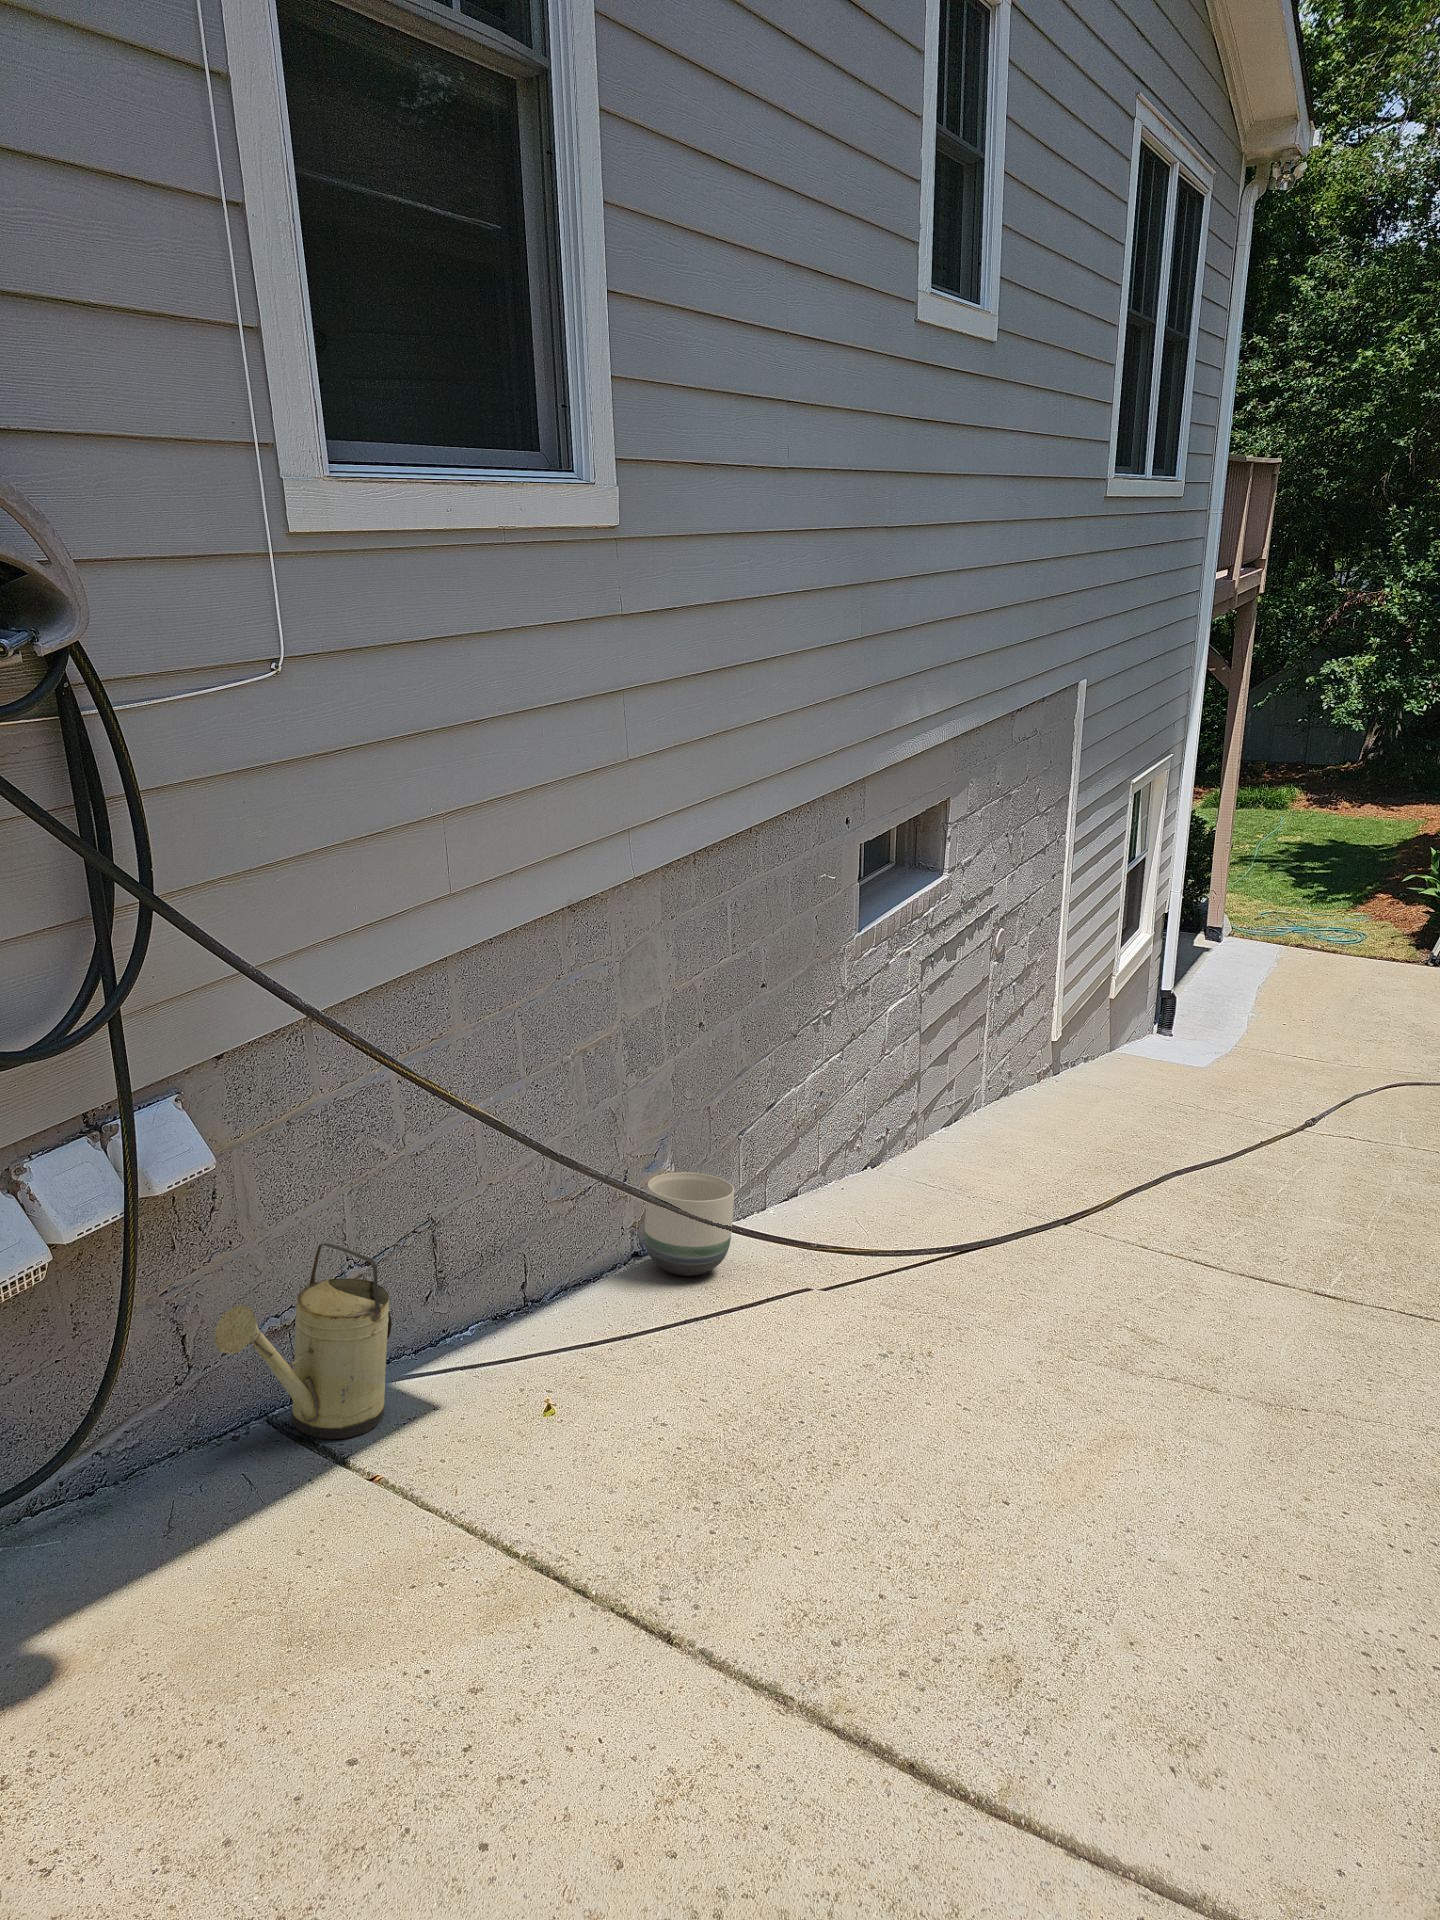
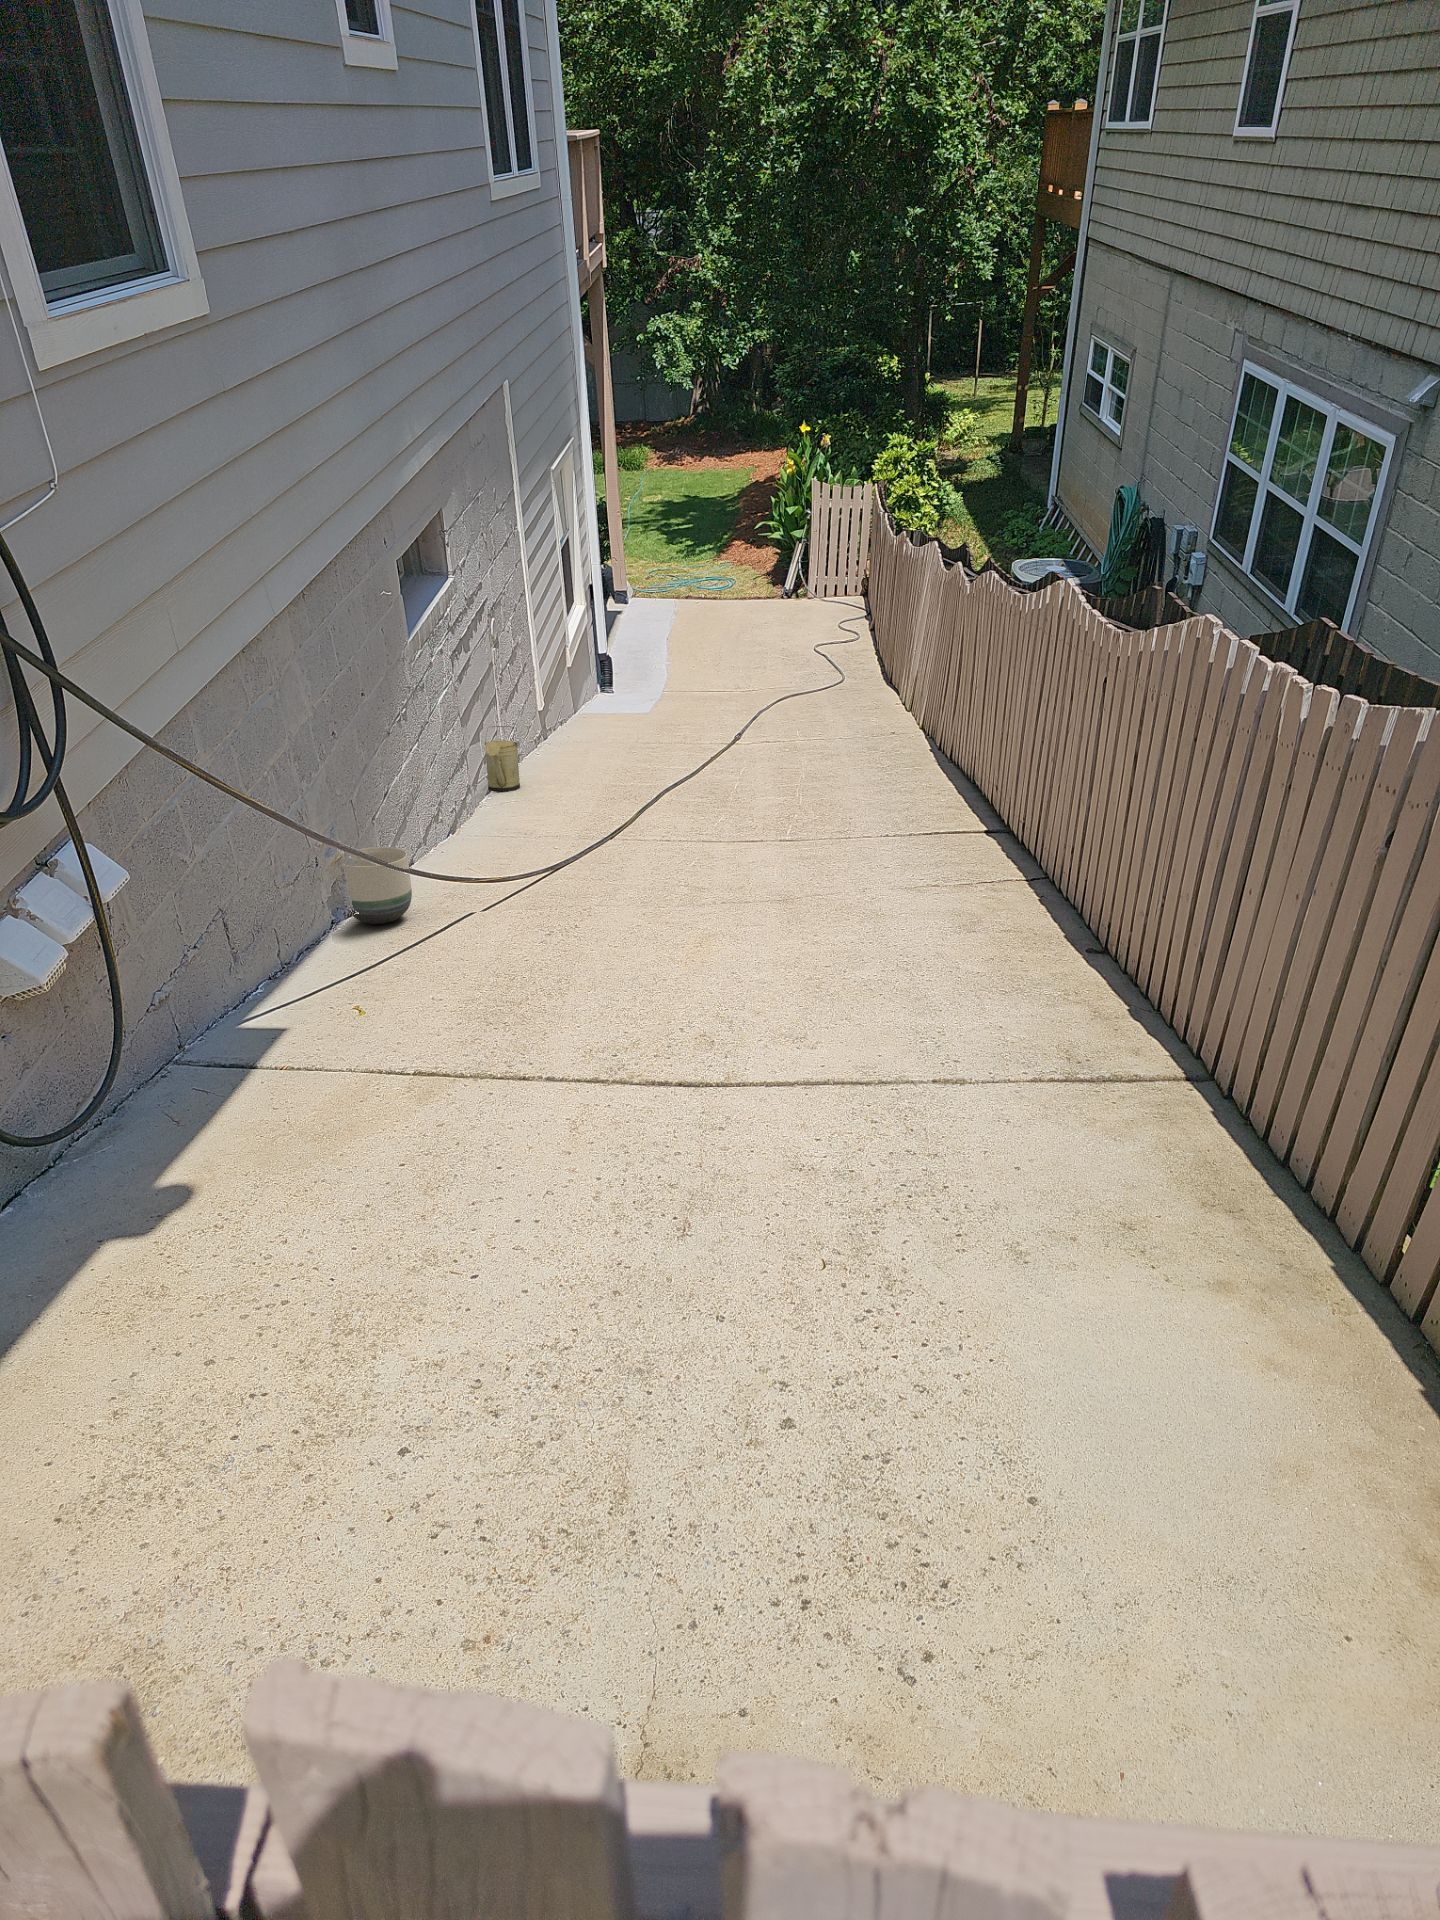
watering can: present [215,1243,392,1439] -> present [484,726,520,792]

